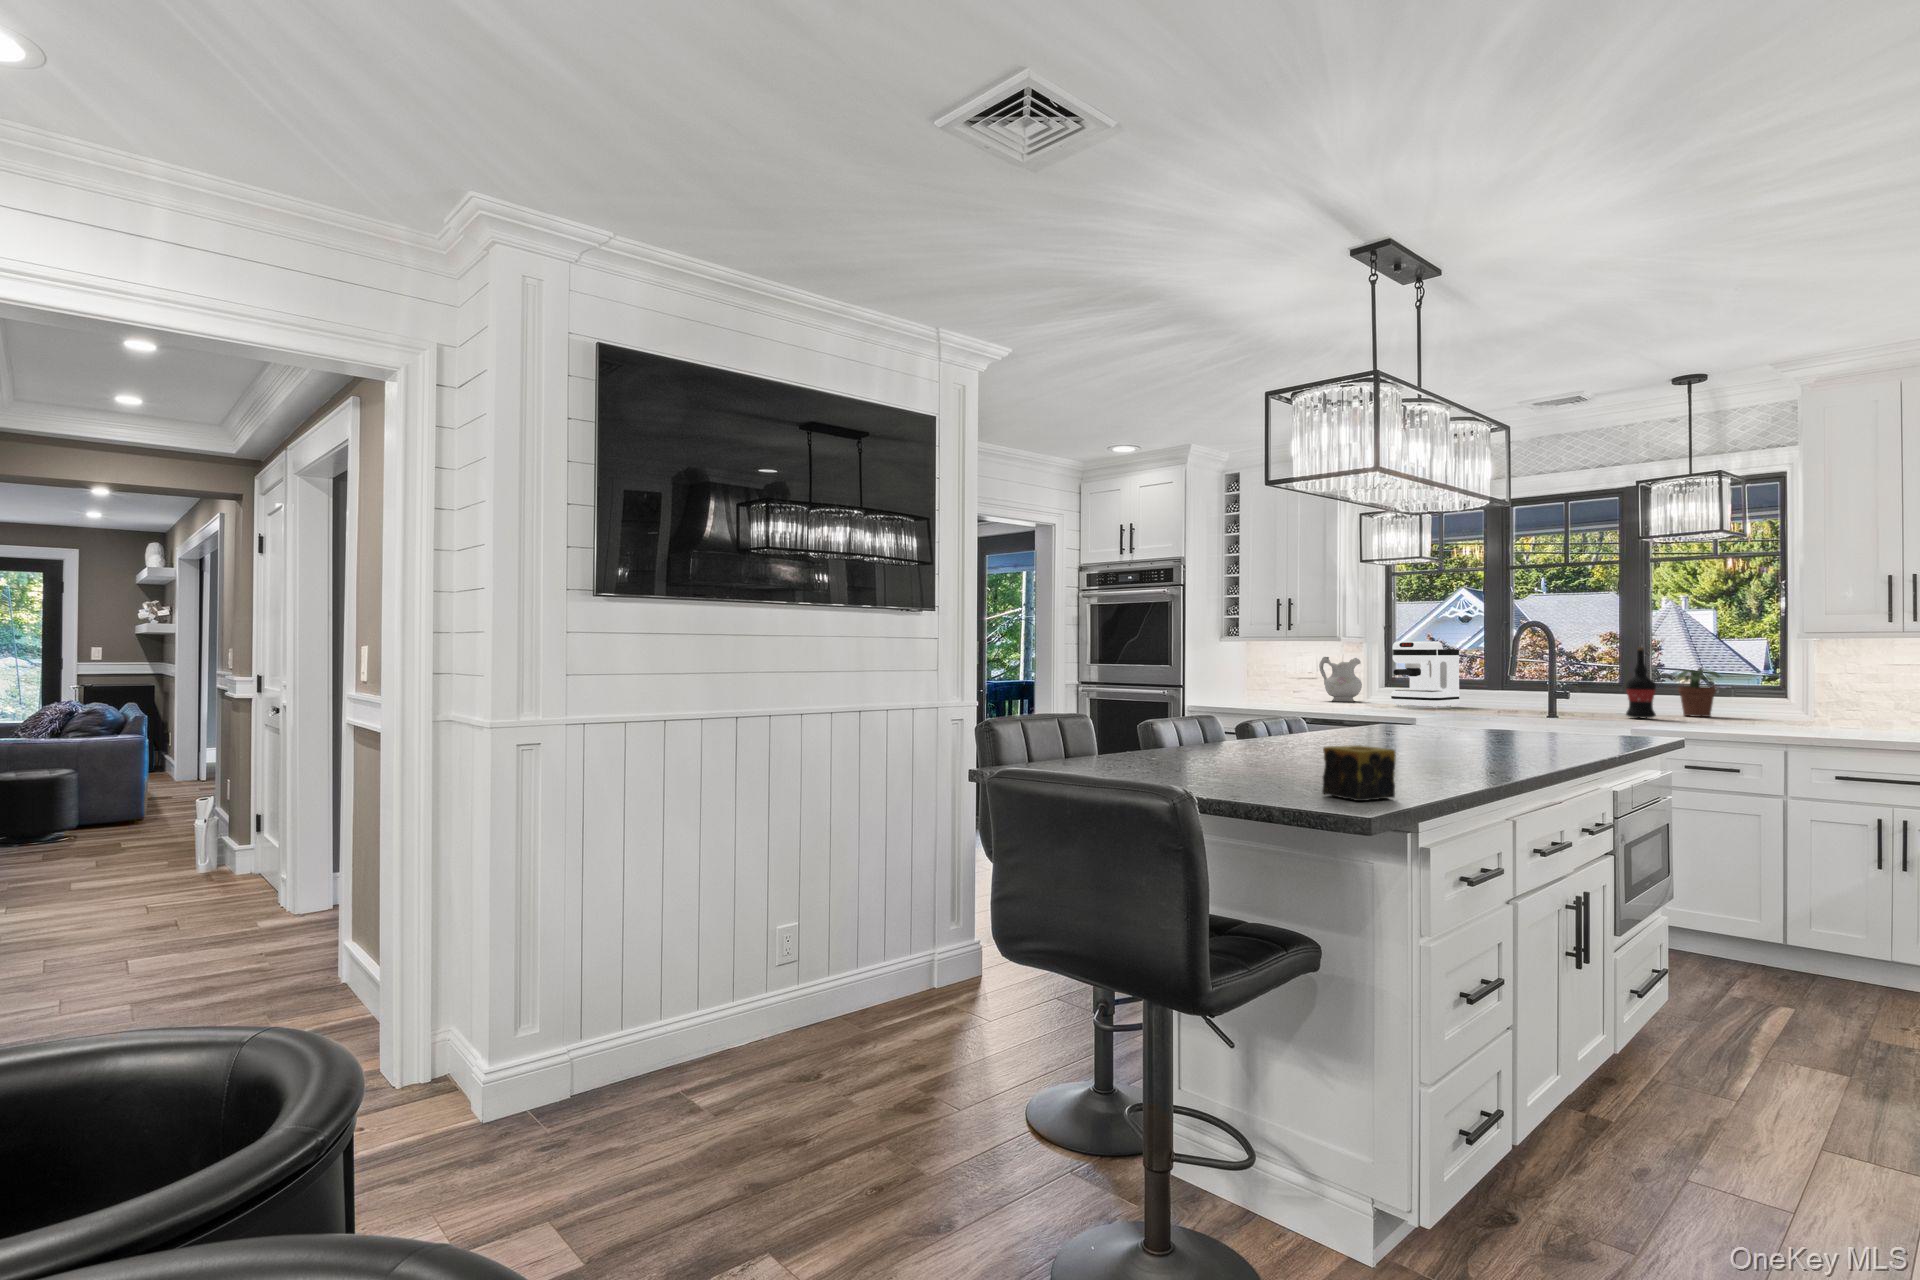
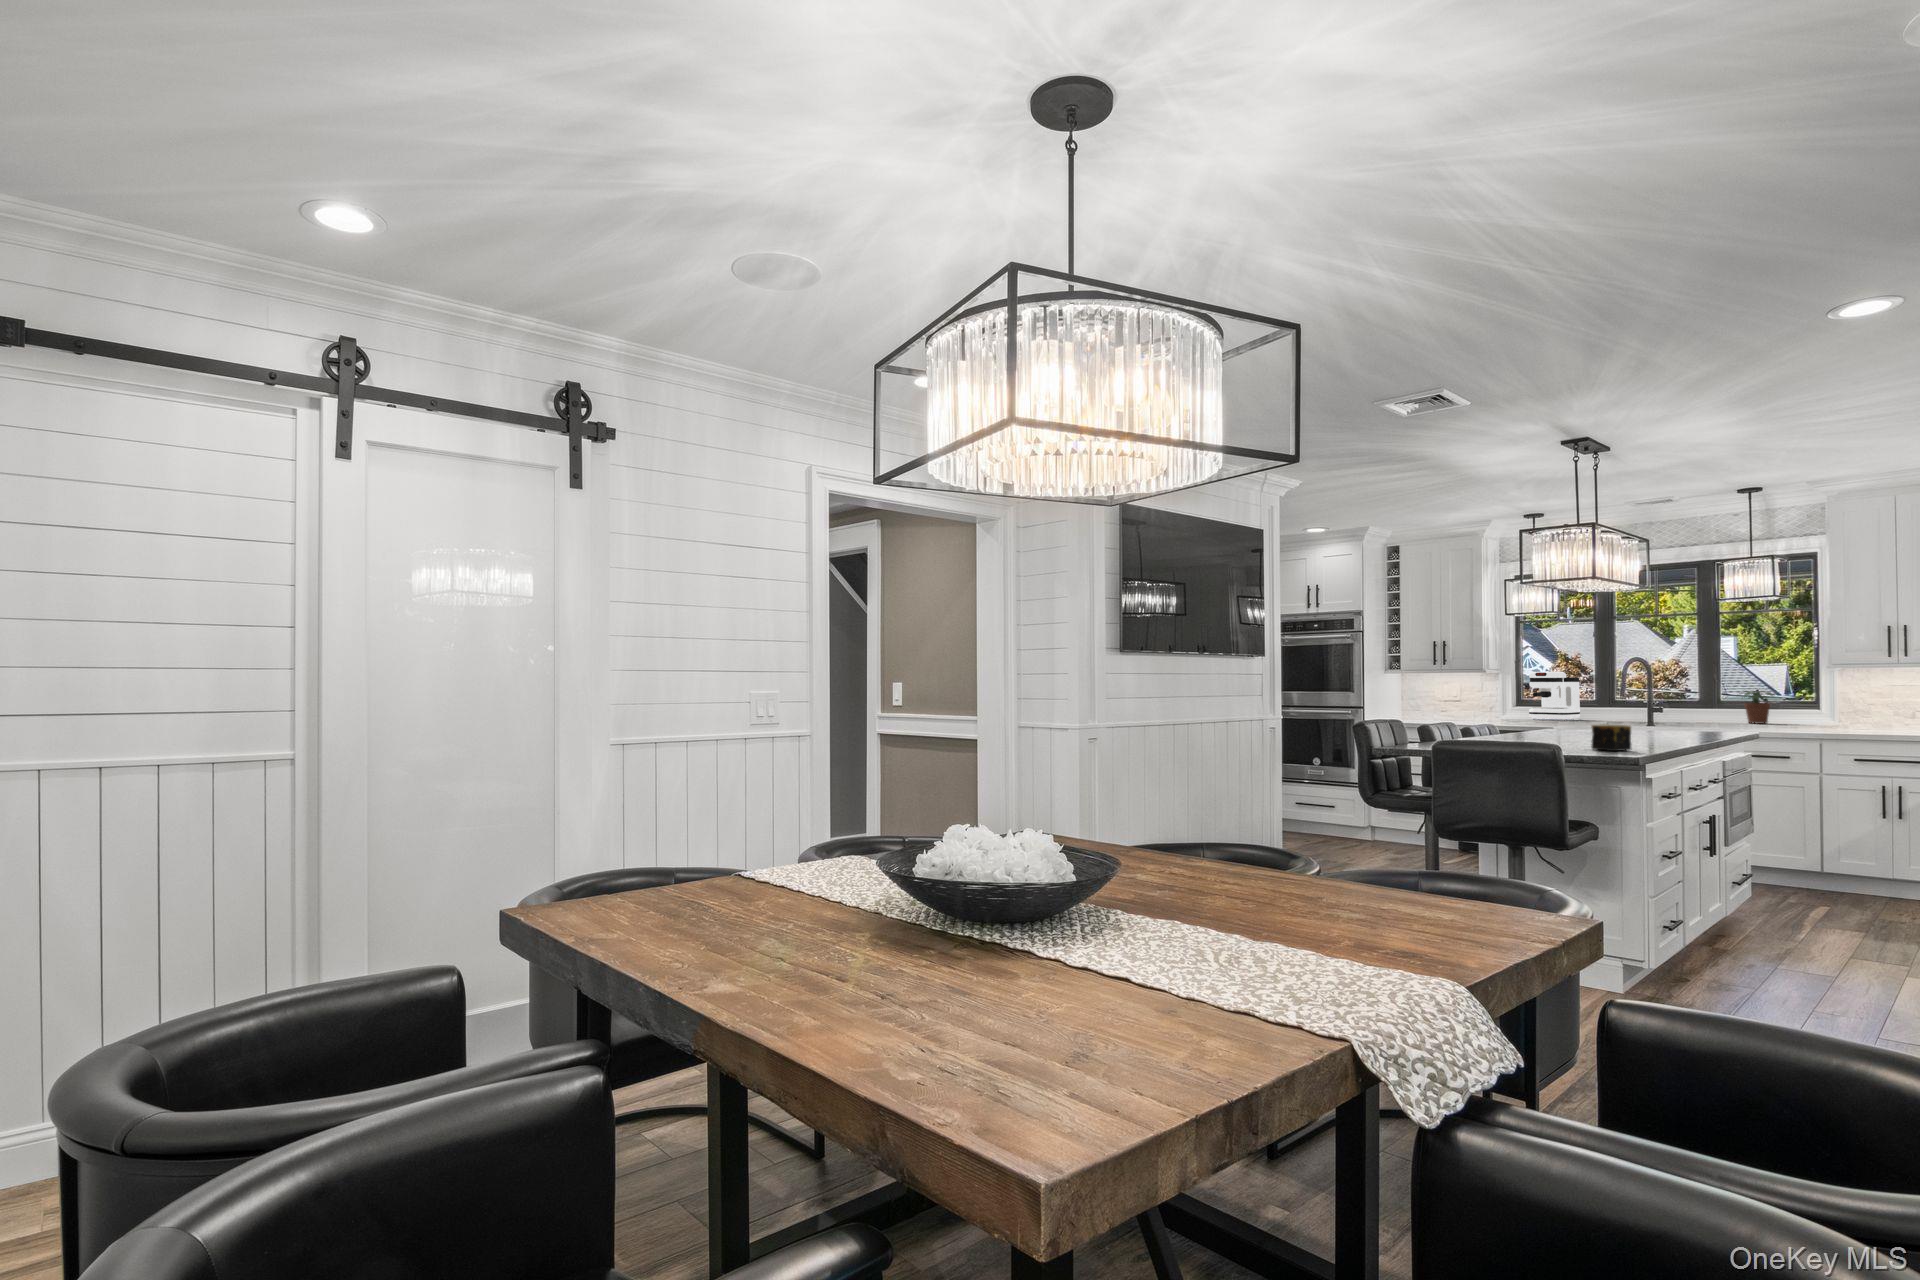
wine bottle: present [1626,647,1656,718] -> none [1709,675,1731,724]
ceramic pitcher: present [1319,657,1362,702] -> none [1467,683,1500,717]

